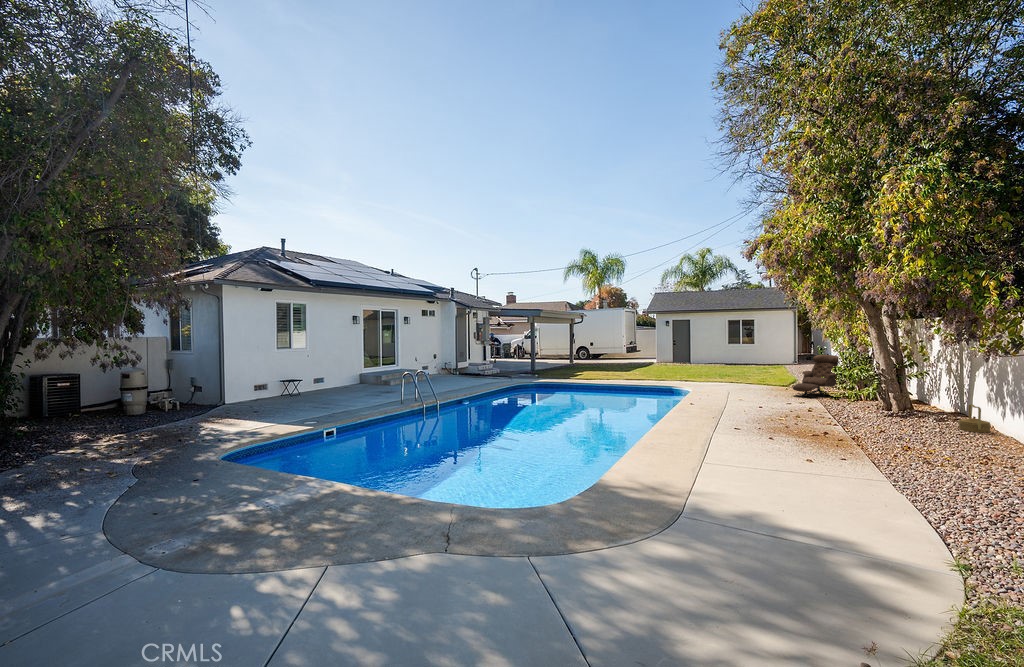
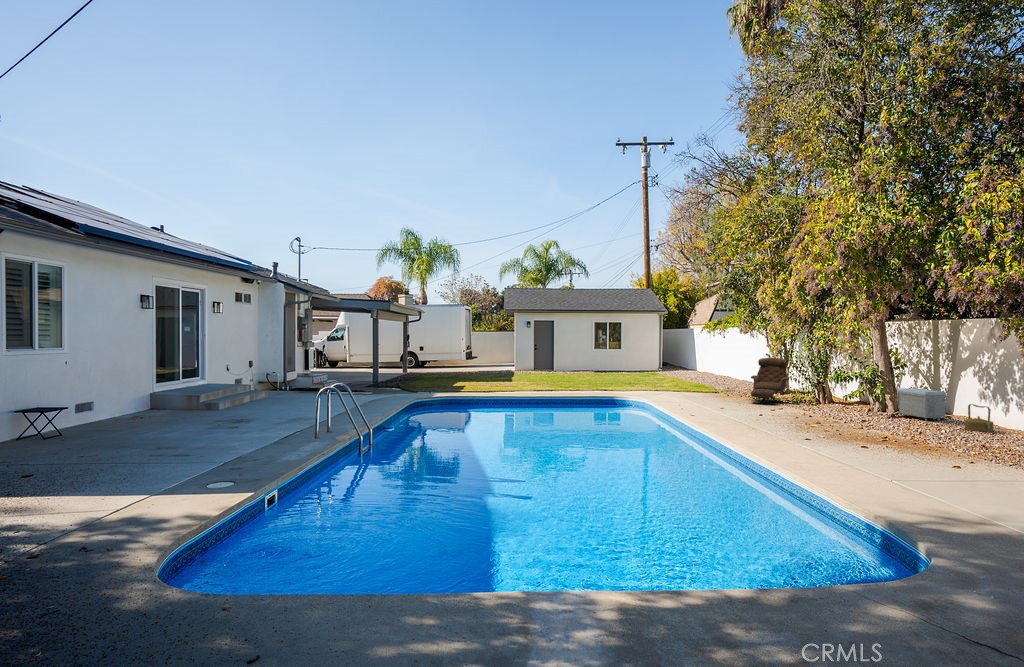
storage bench: none [923,387,967,420] -> present [897,388,946,421]

